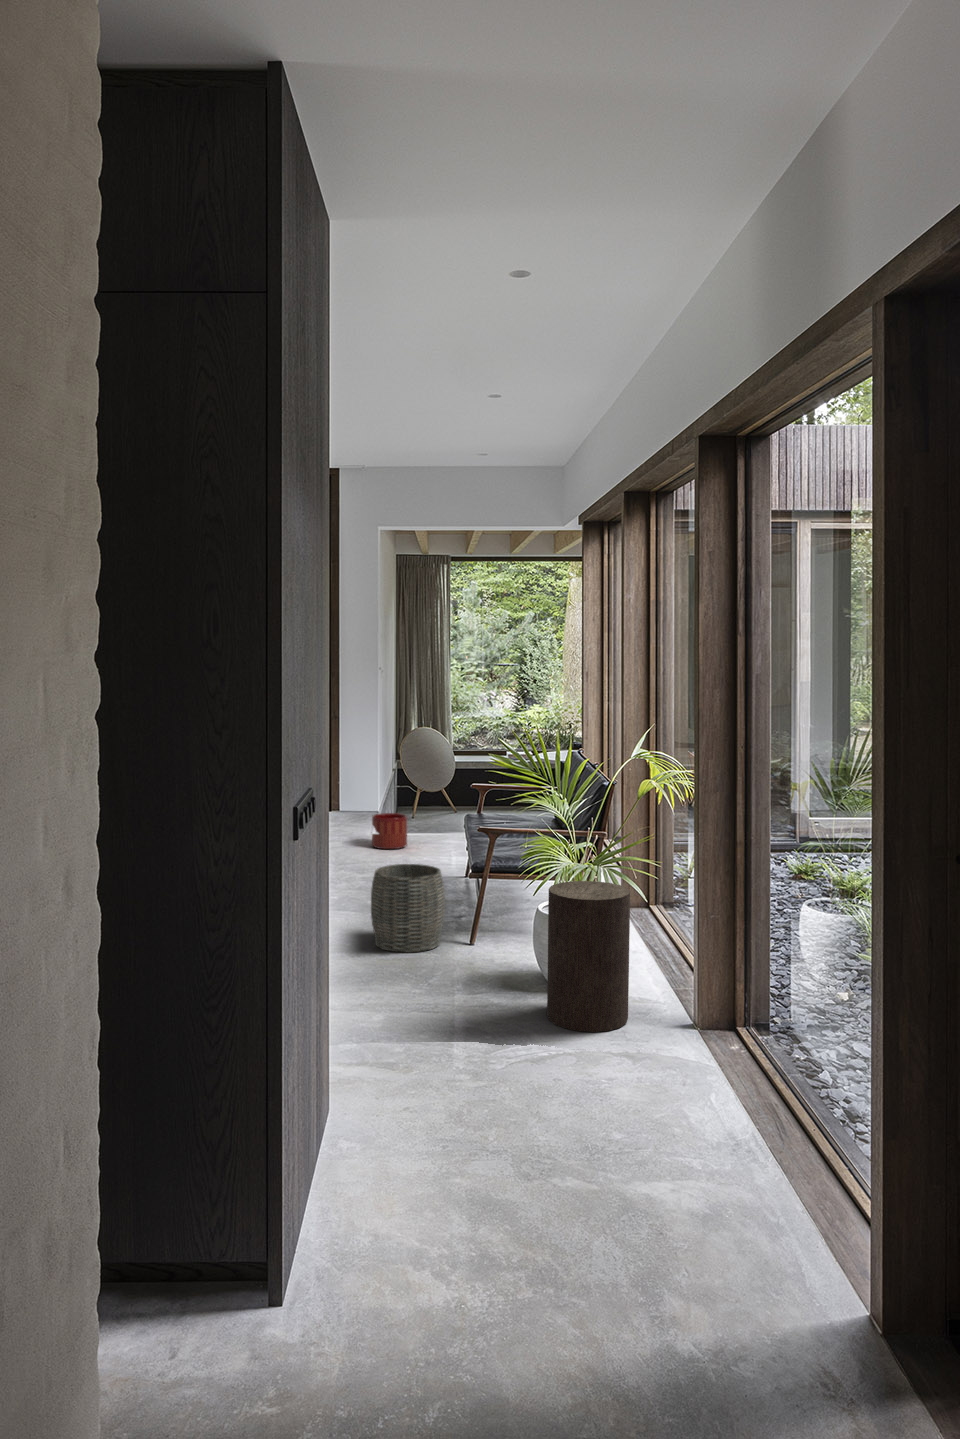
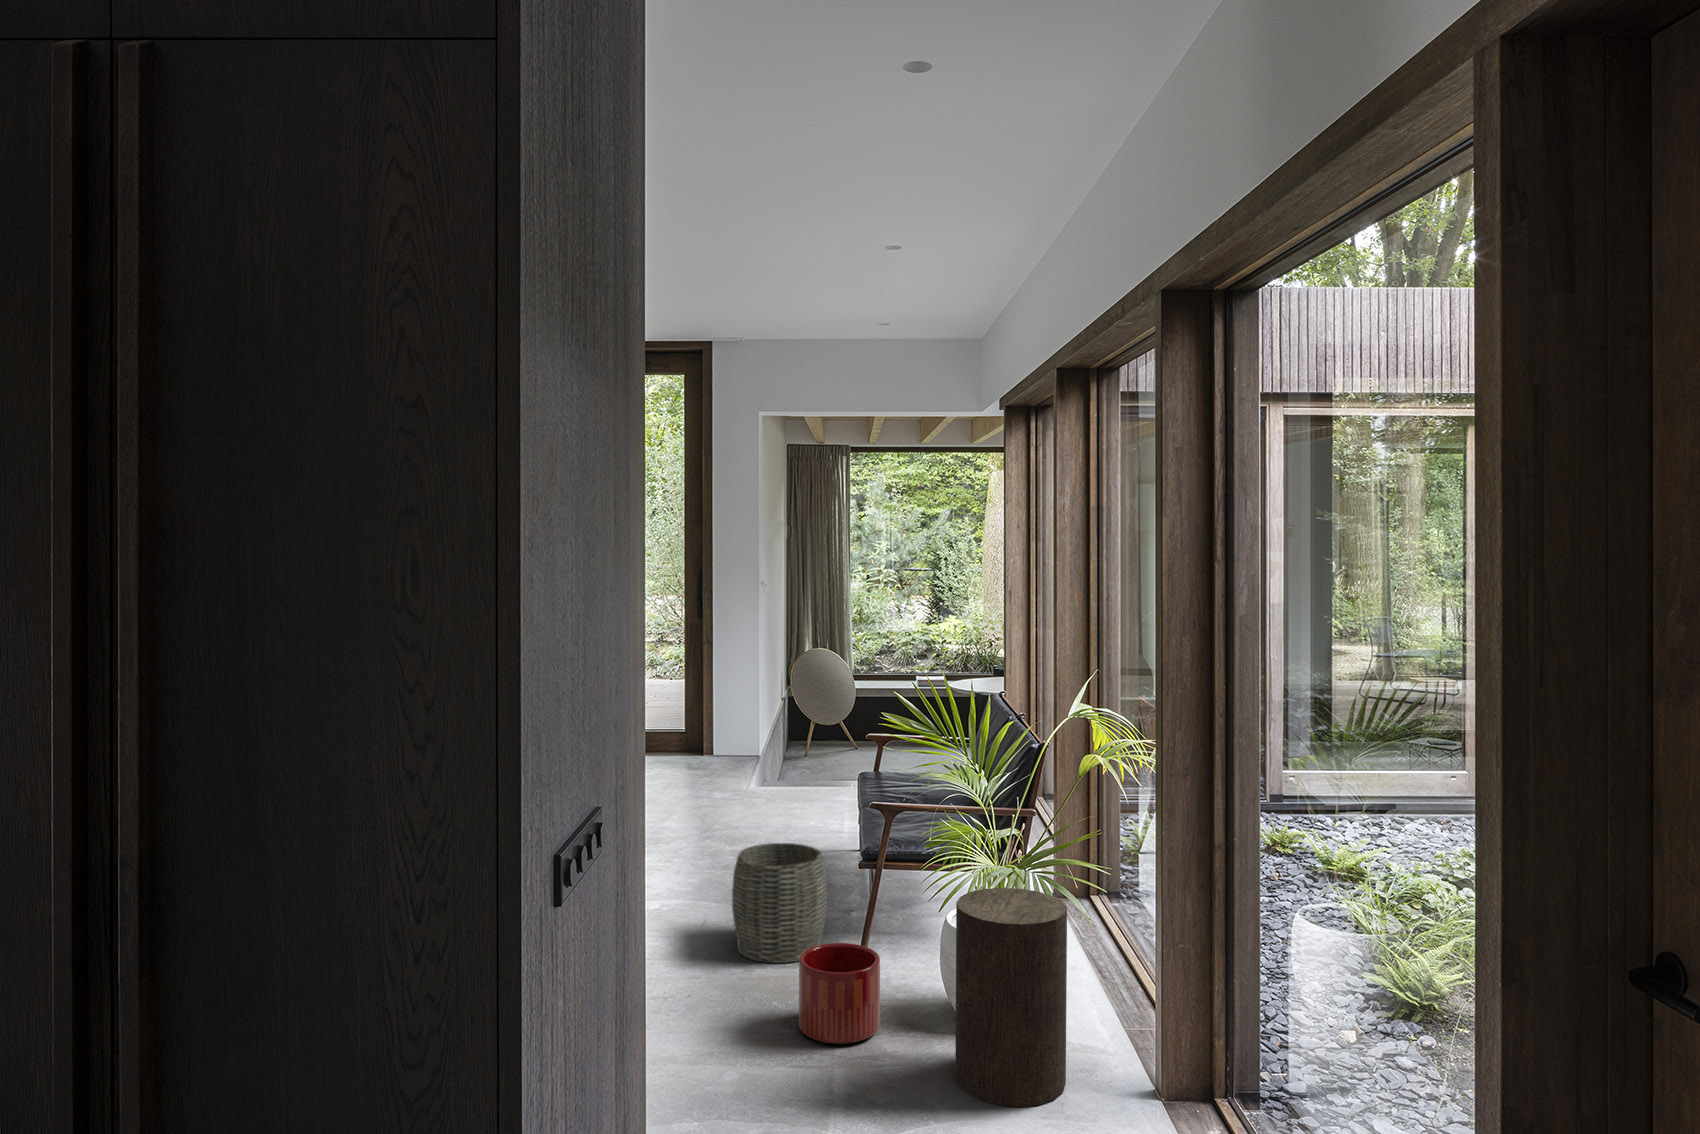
planter: present [372,813,407,849] -> present [799,943,880,1044]

